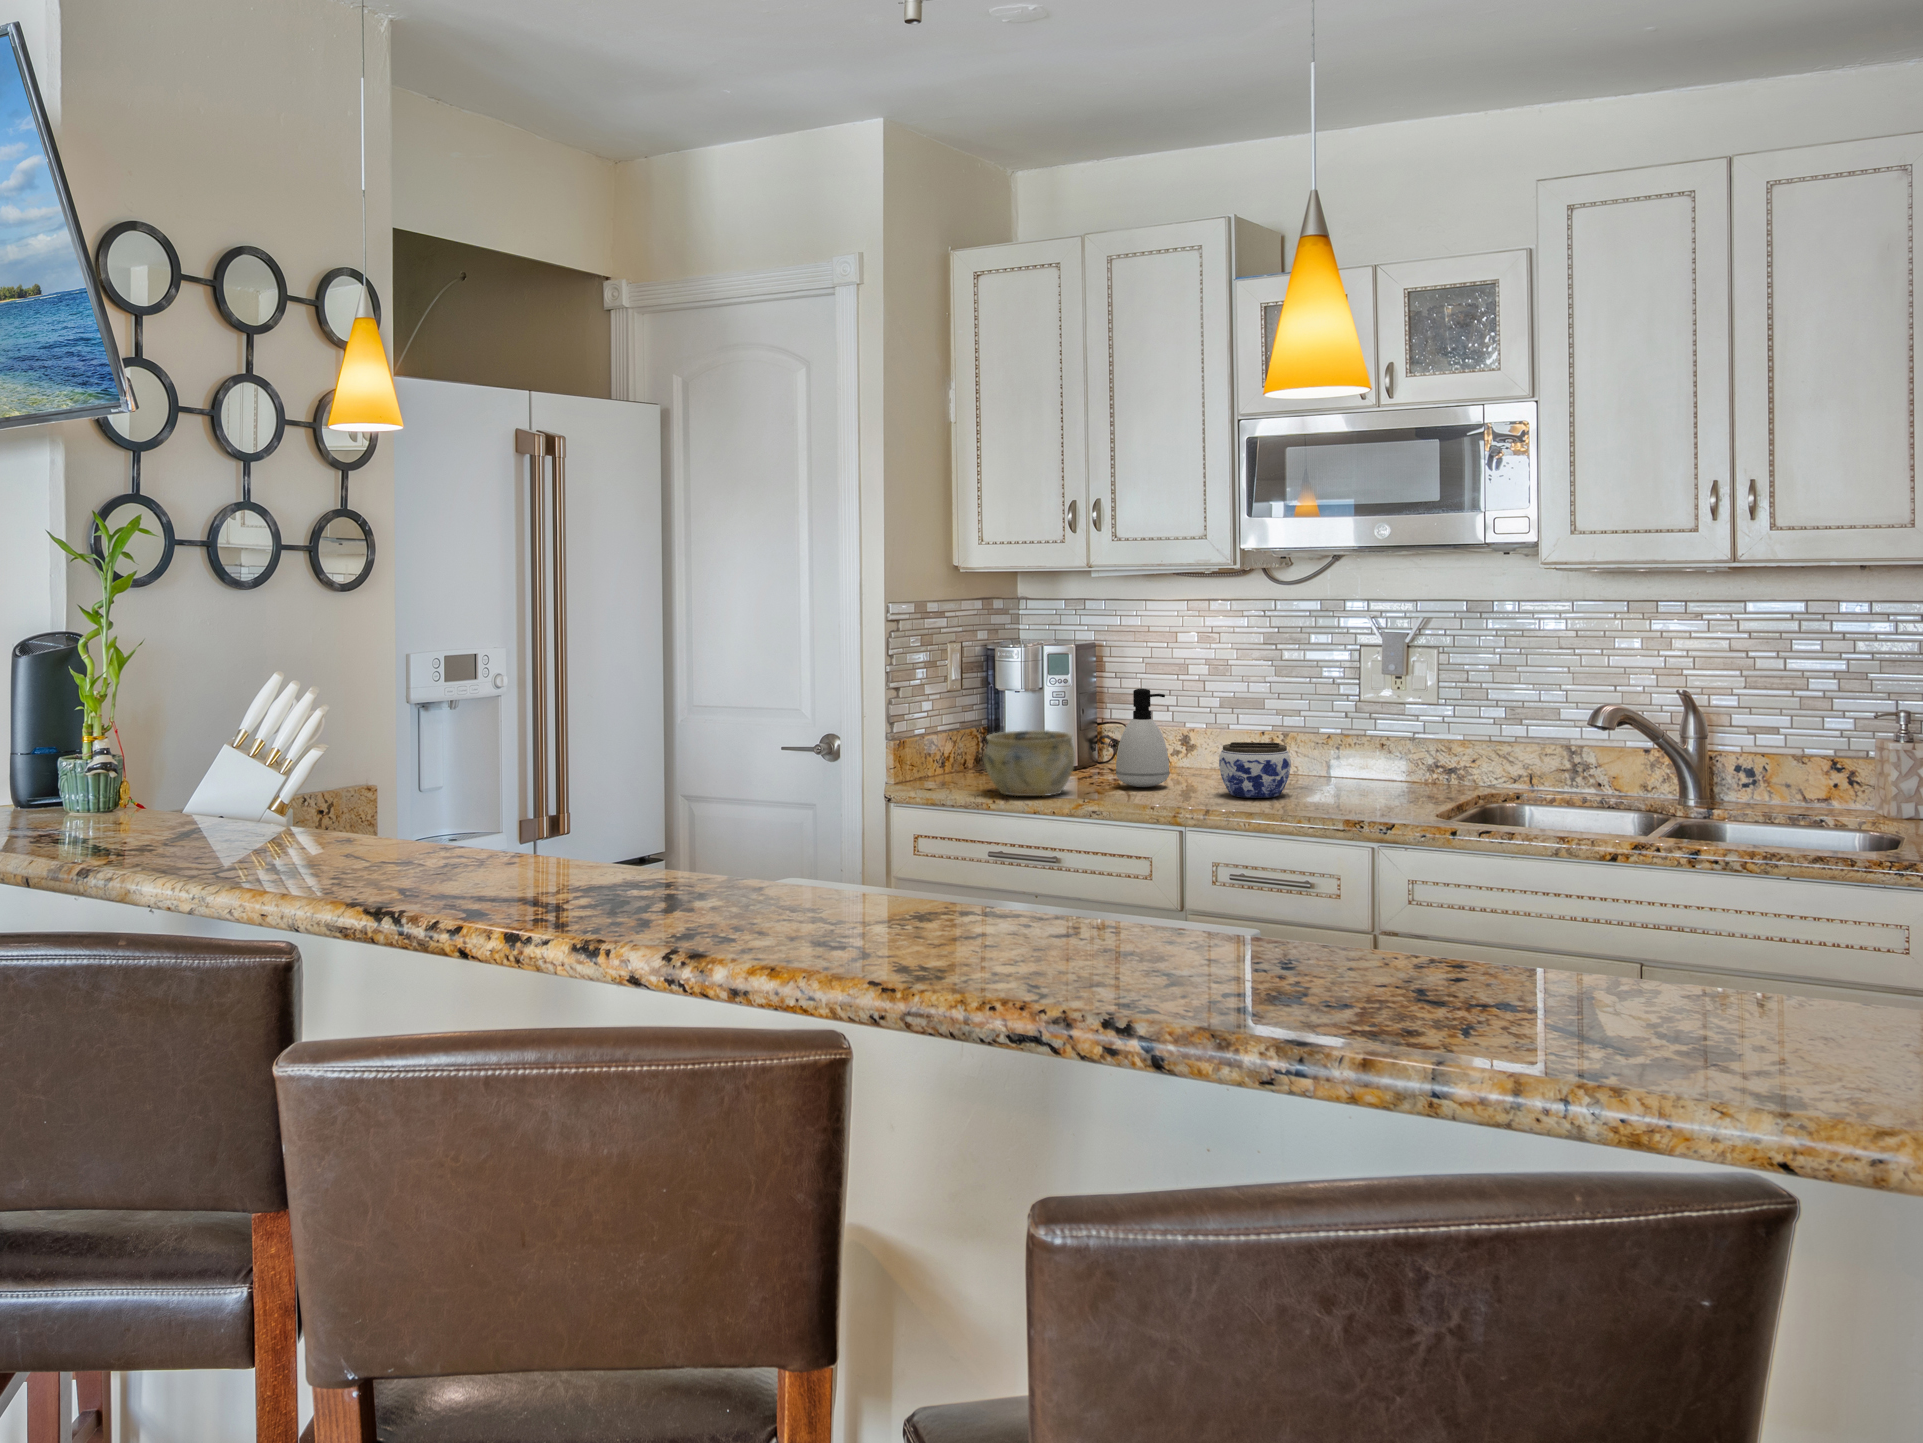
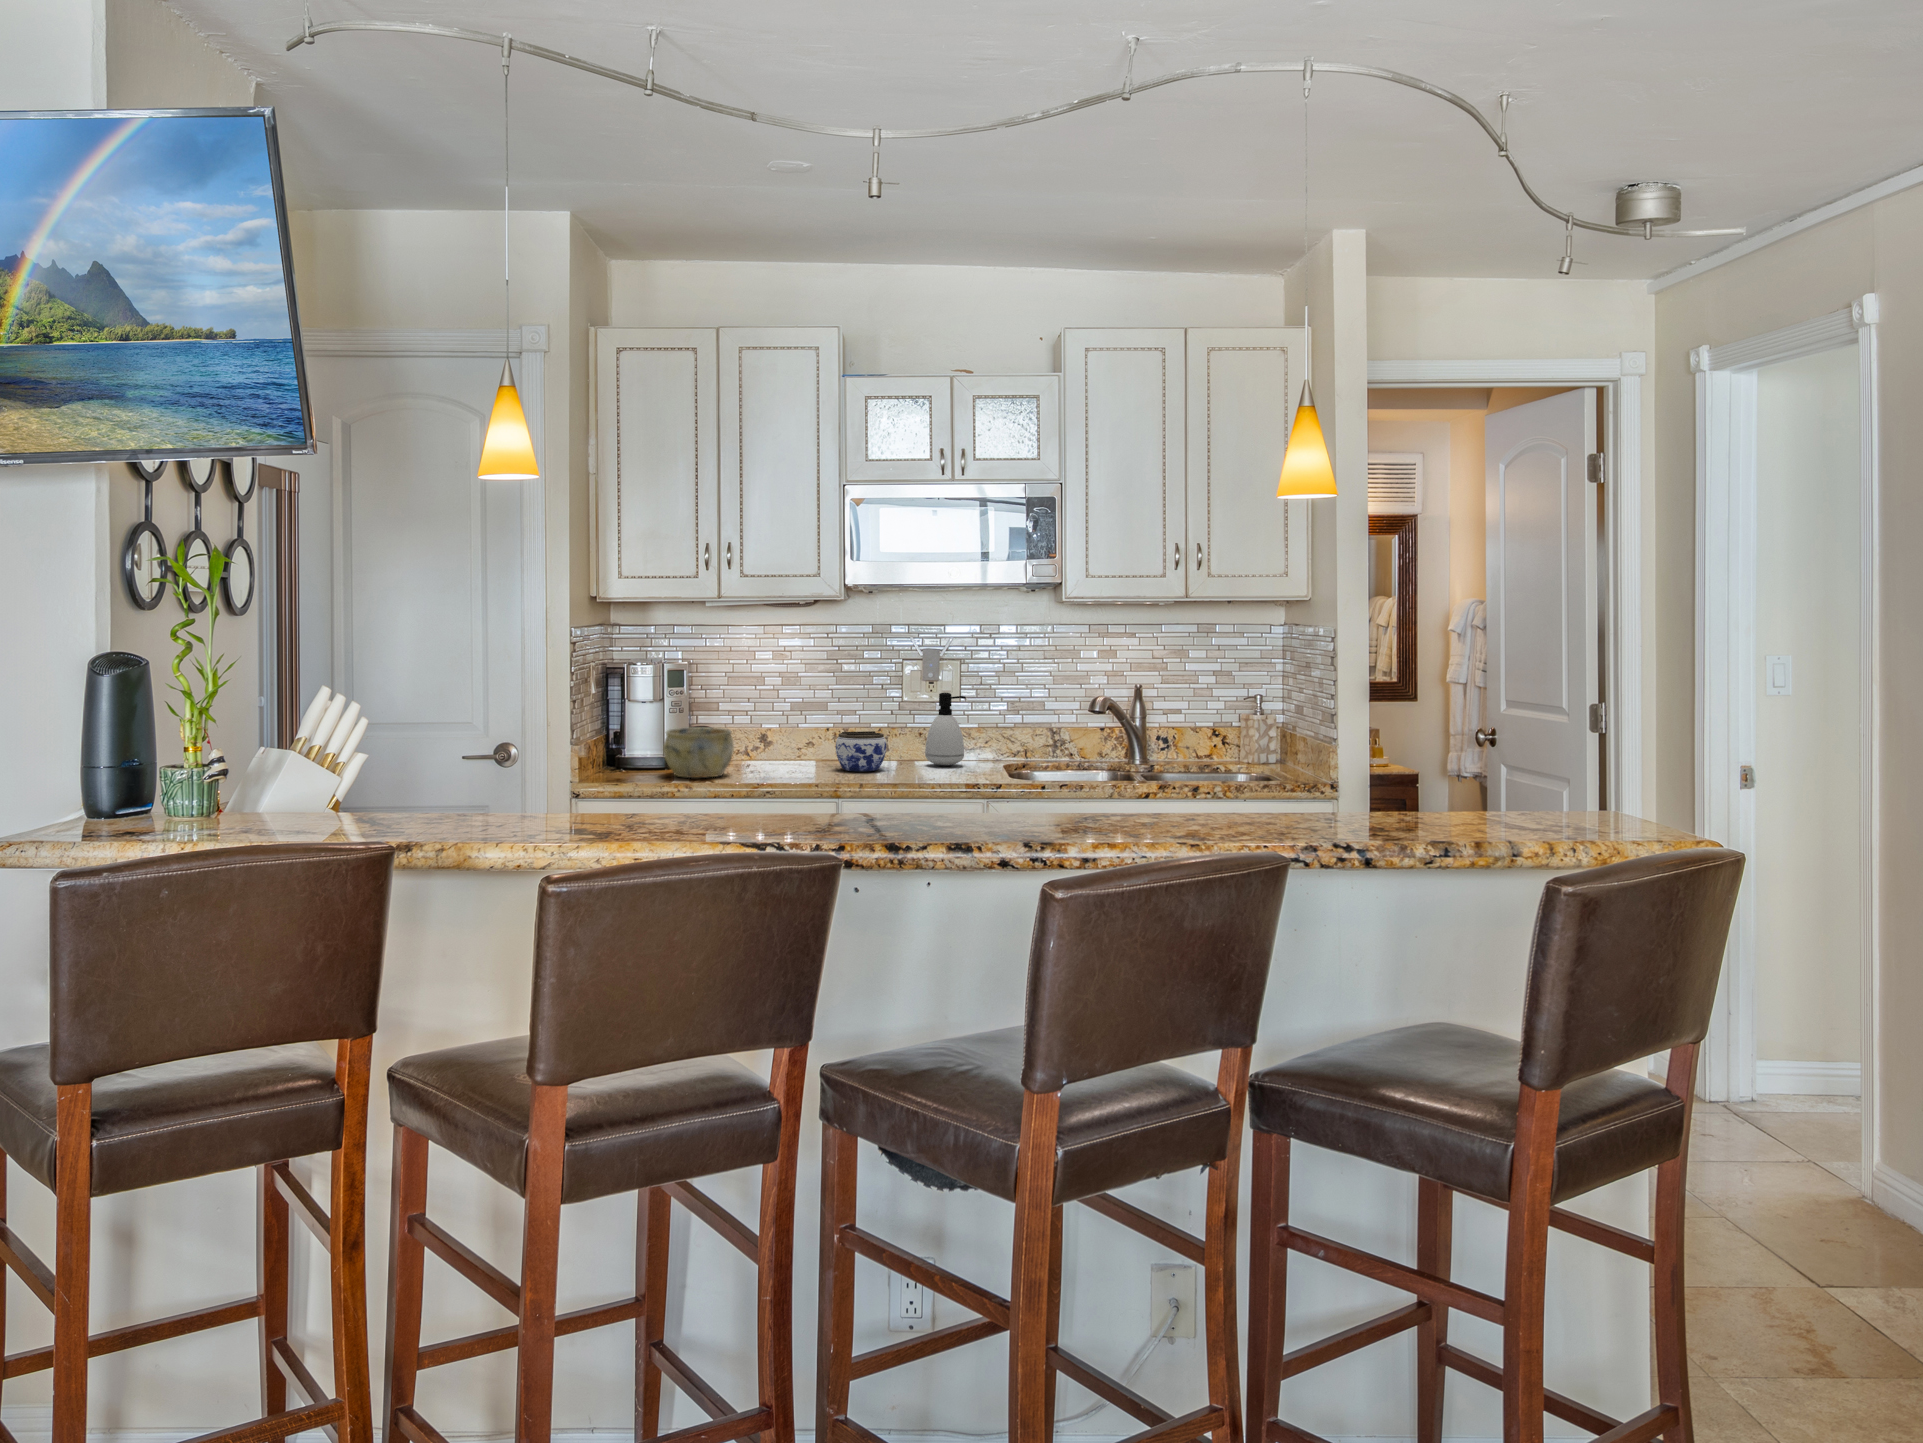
soap dispenser: present [1116,689,1169,787] -> present [925,693,966,765]

